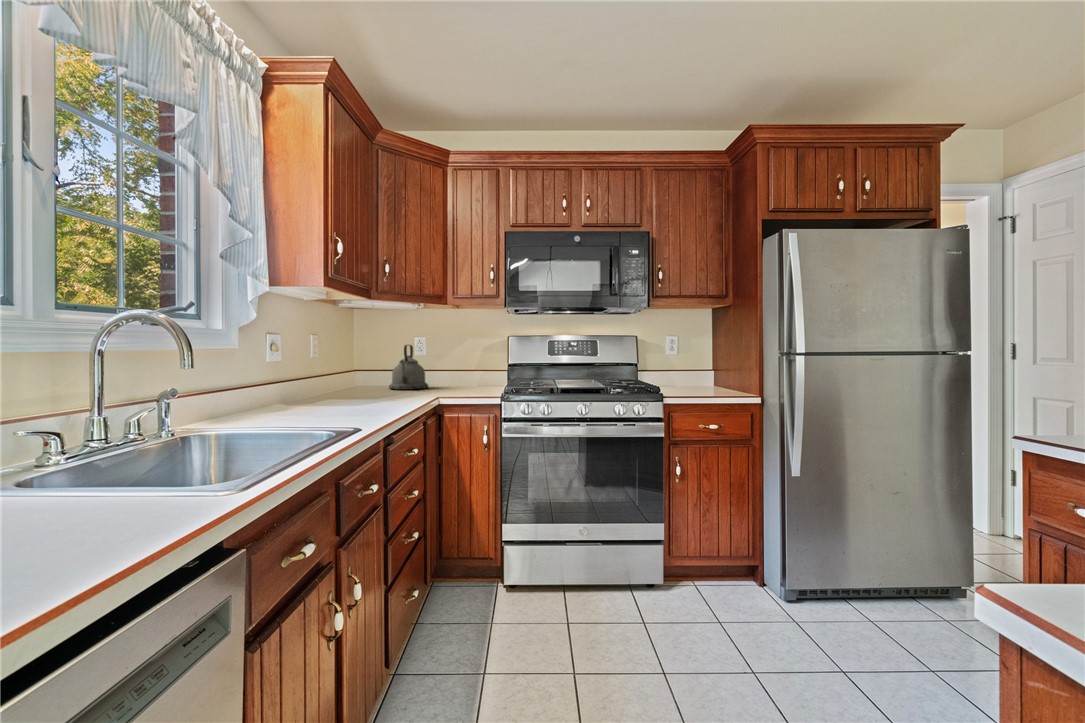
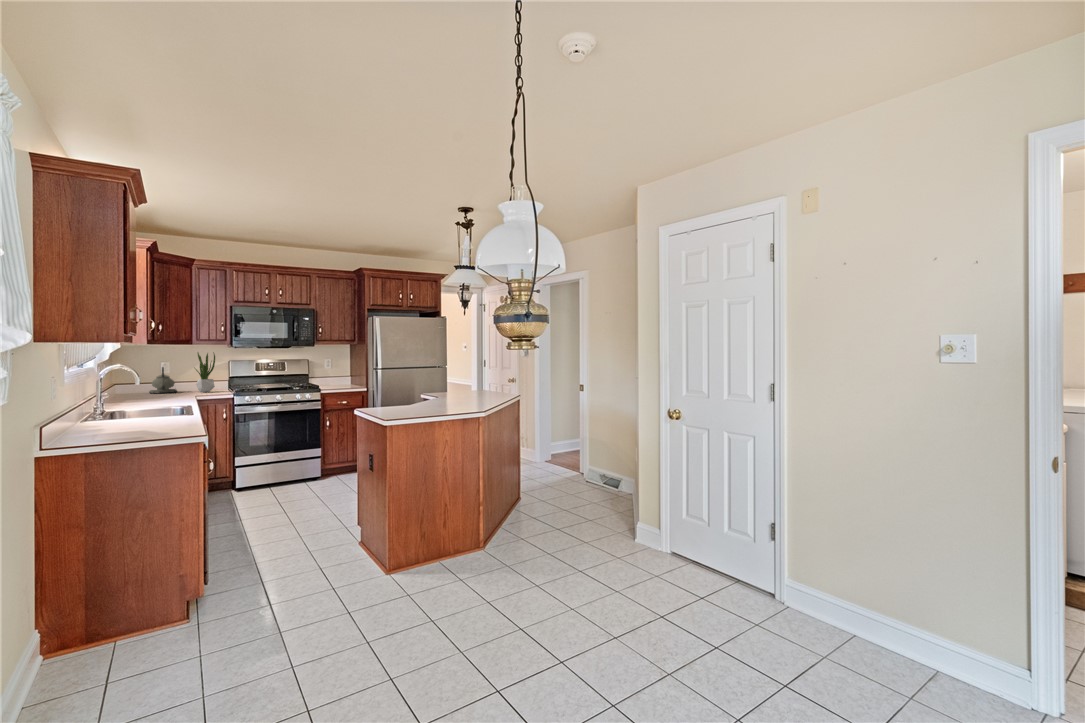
potted plant: none [445,316,480,391] -> present [196,352,215,392]

